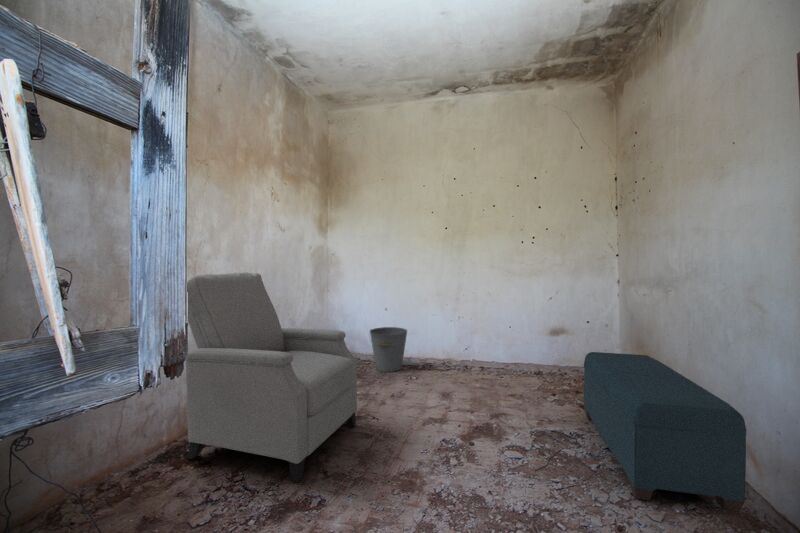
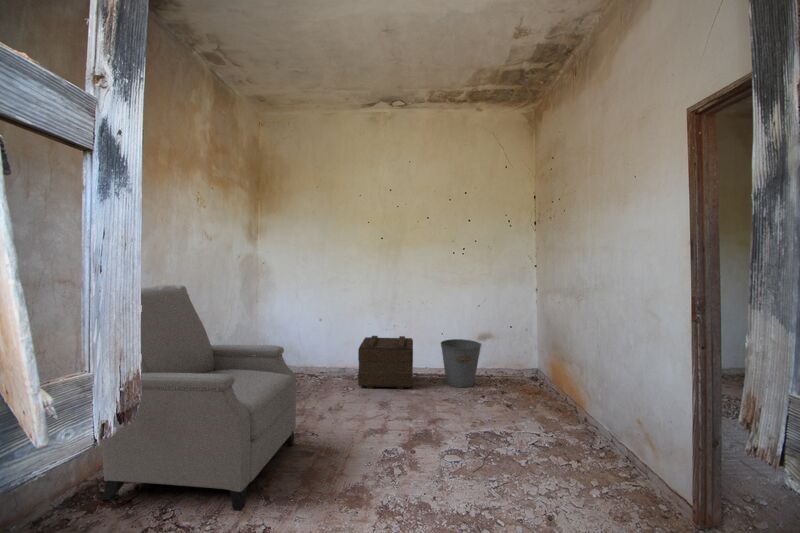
bucket: present [370,327,407,372] -> present [441,339,481,387]
wooden crate: none [423,328,479,381] -> present [358,336,413,389]
bench: present [584,352,746,512] -> none [512,357,644,491]

